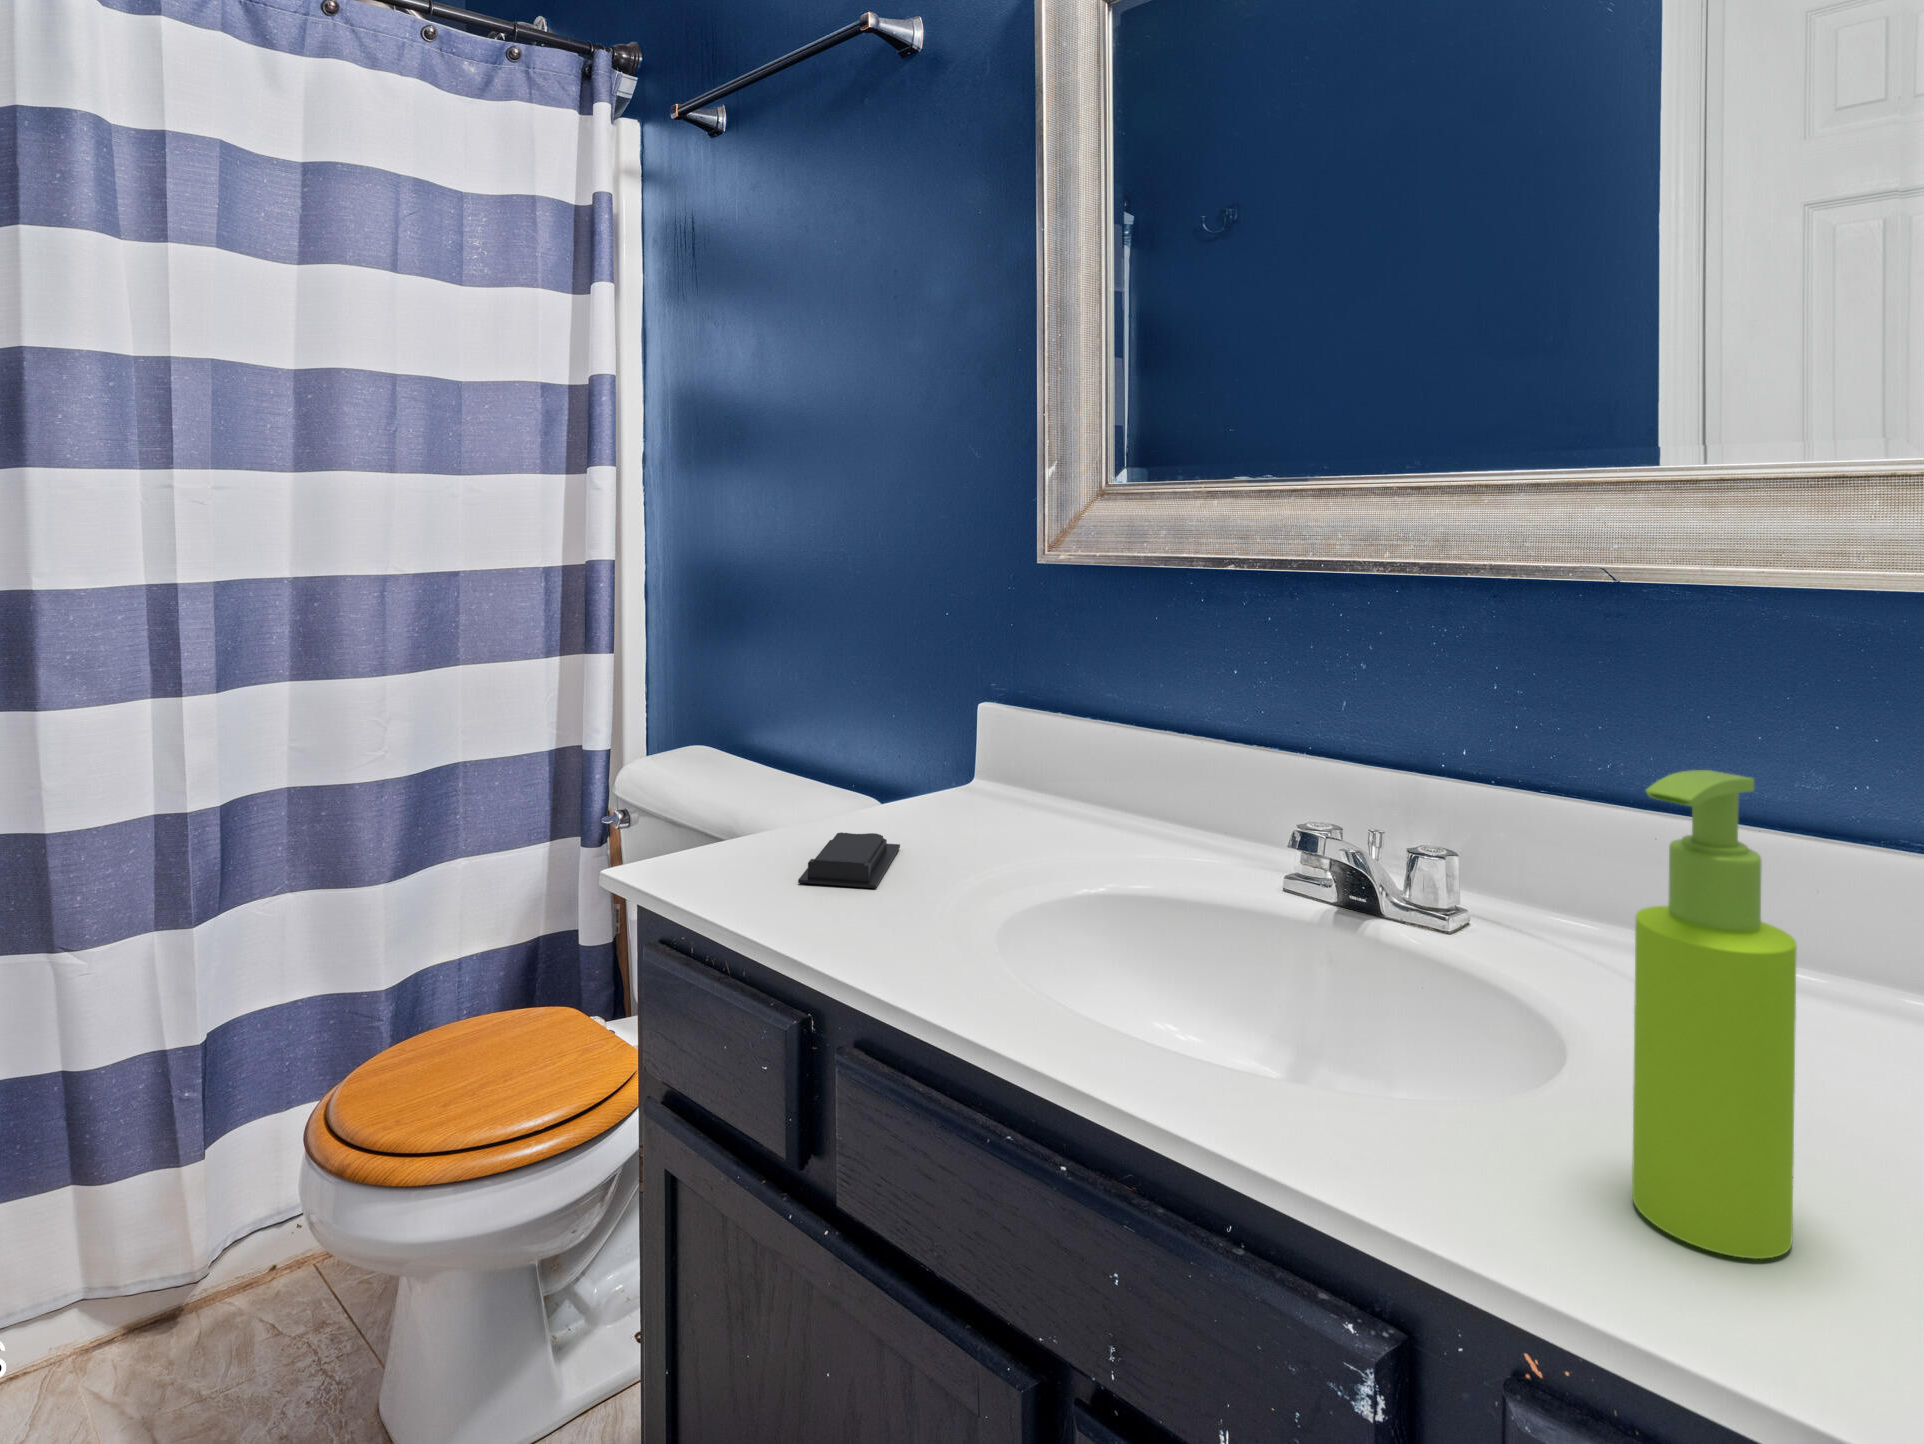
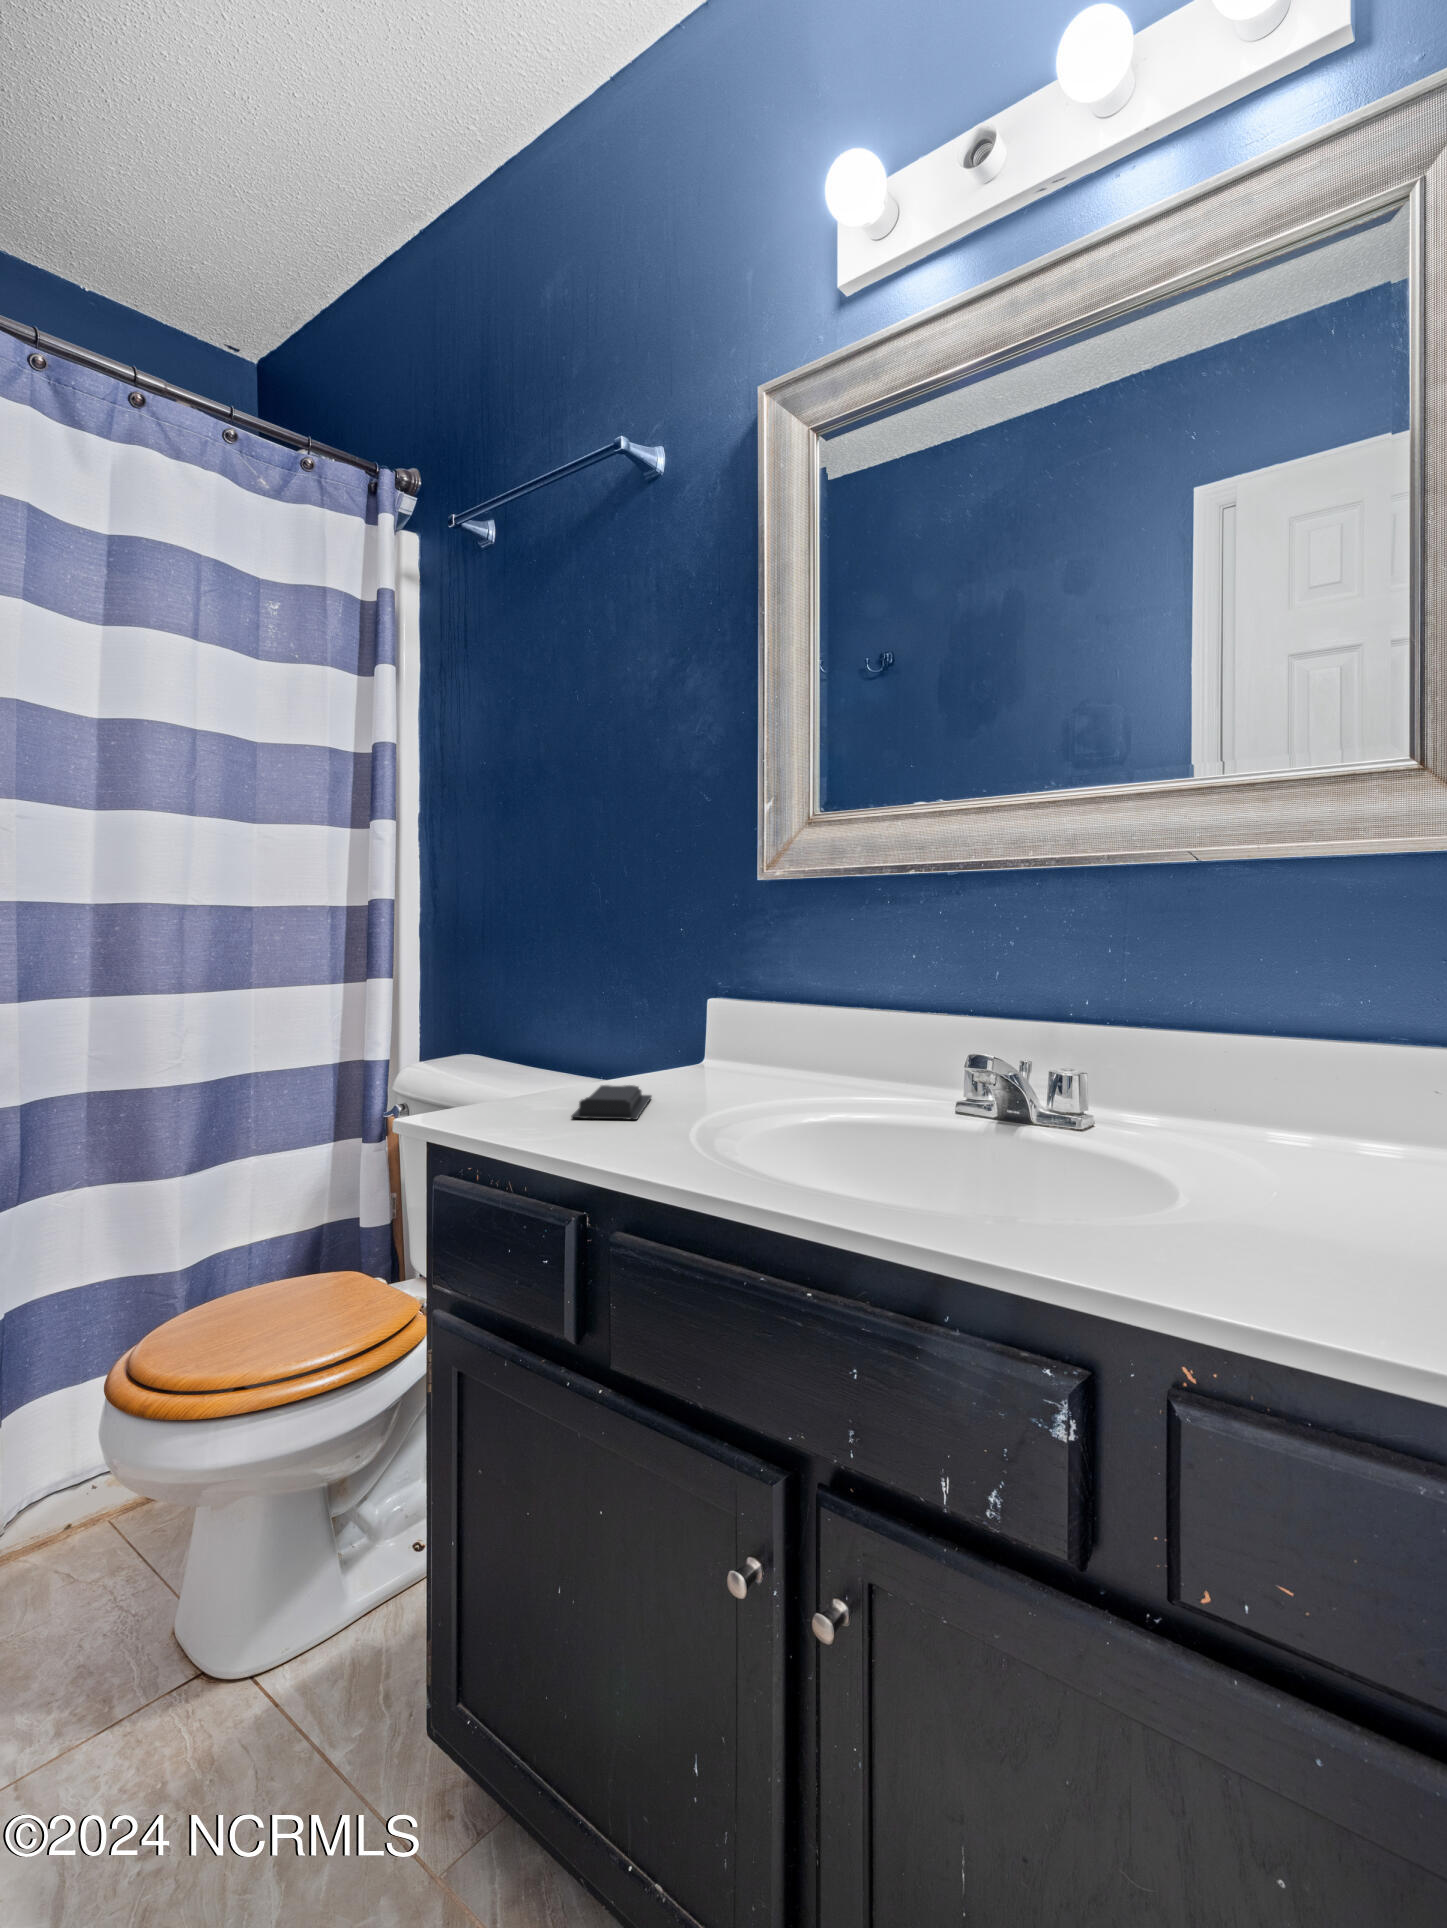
soap dispenser: present [1632,770,1797,1259] -> none [1246,928,1366,1281]

